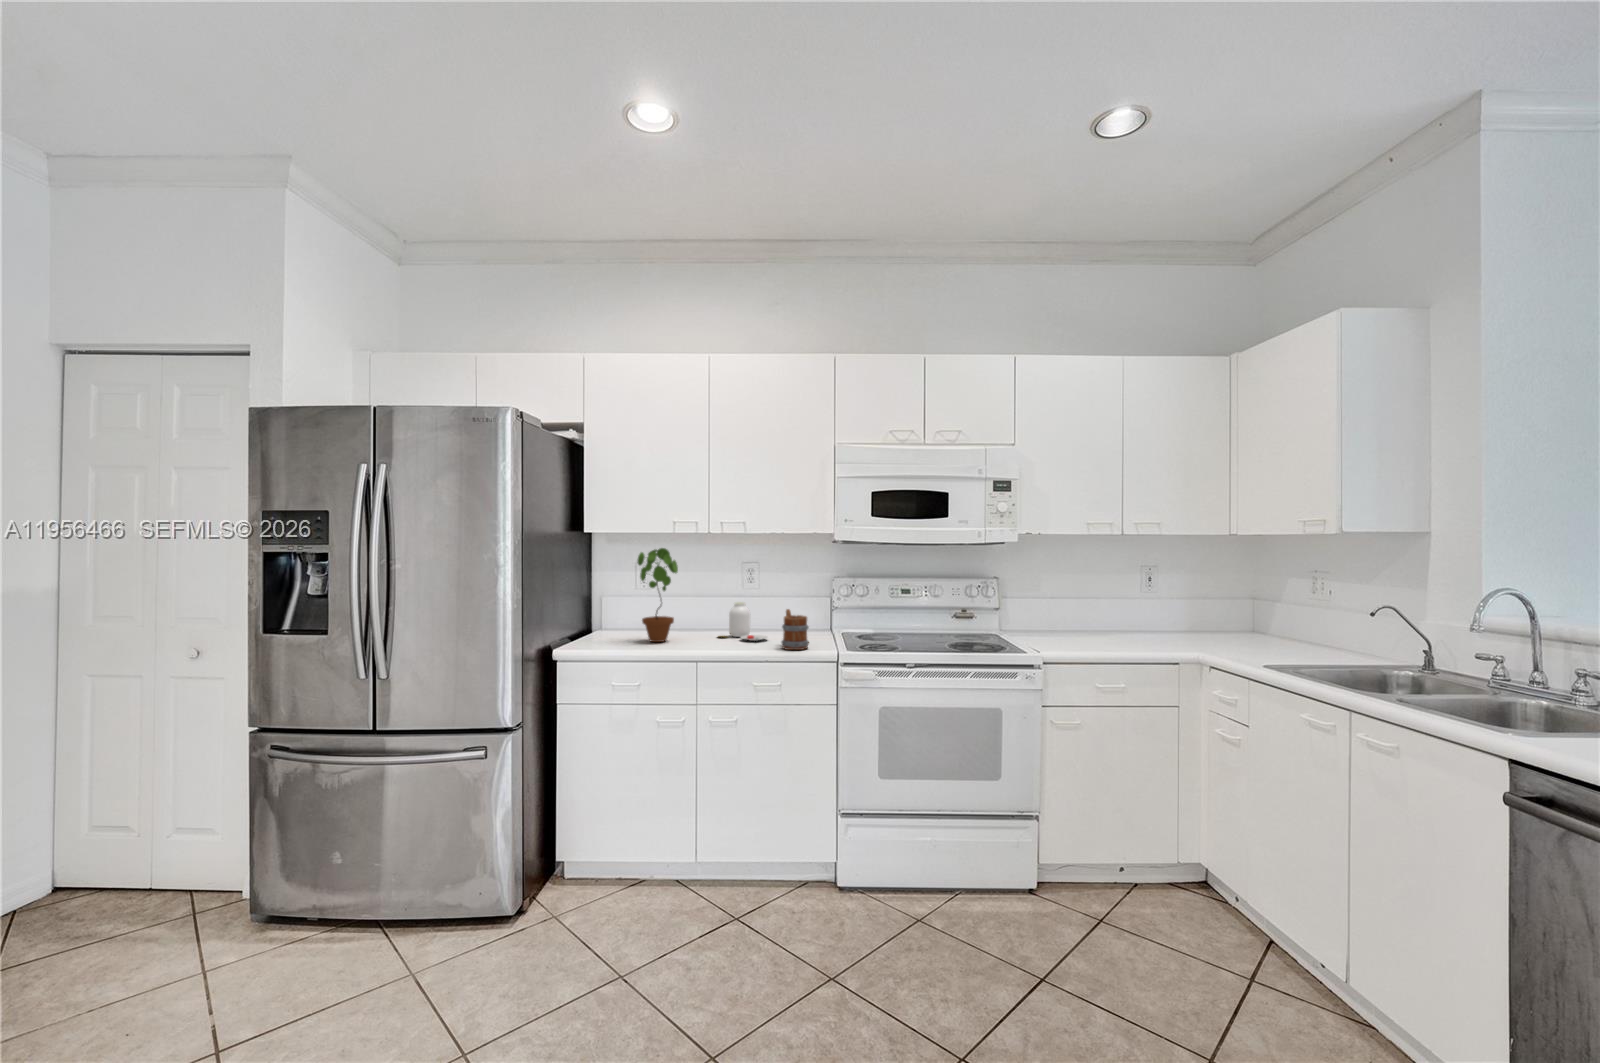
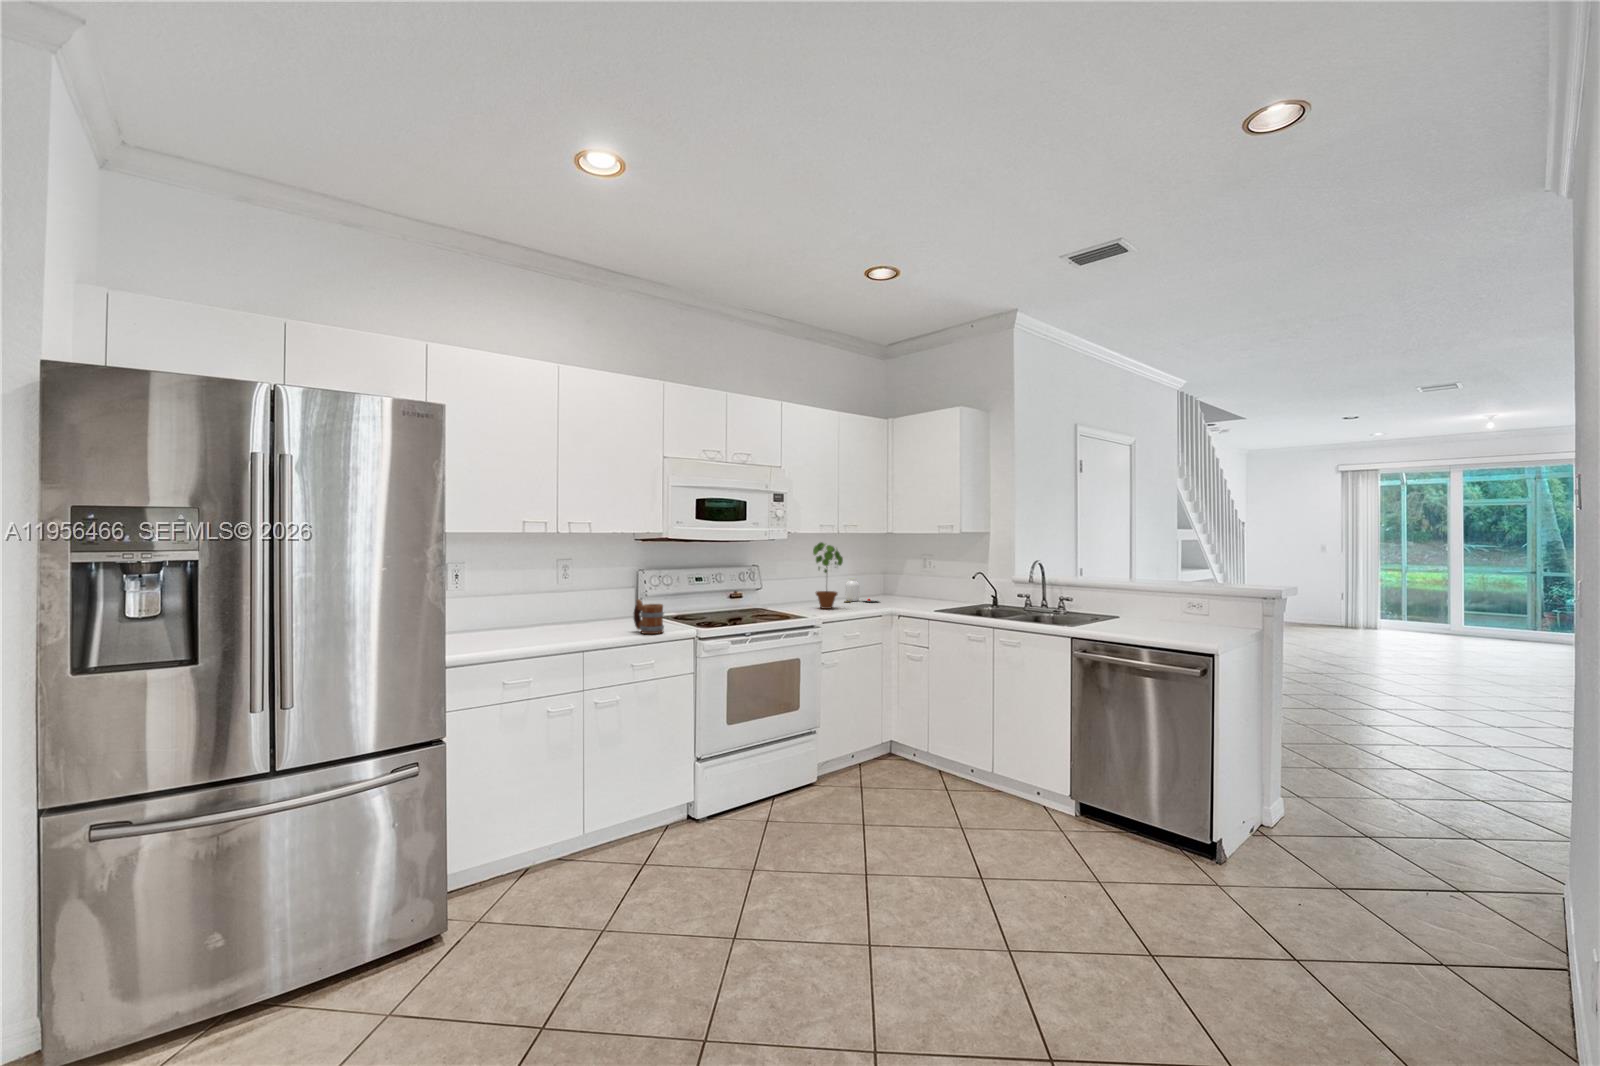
potted plant: present [637,548,678,642] -> present [813,542,843,609]
jar: present [729,602,767,641] -> present [844,578,880,602]

